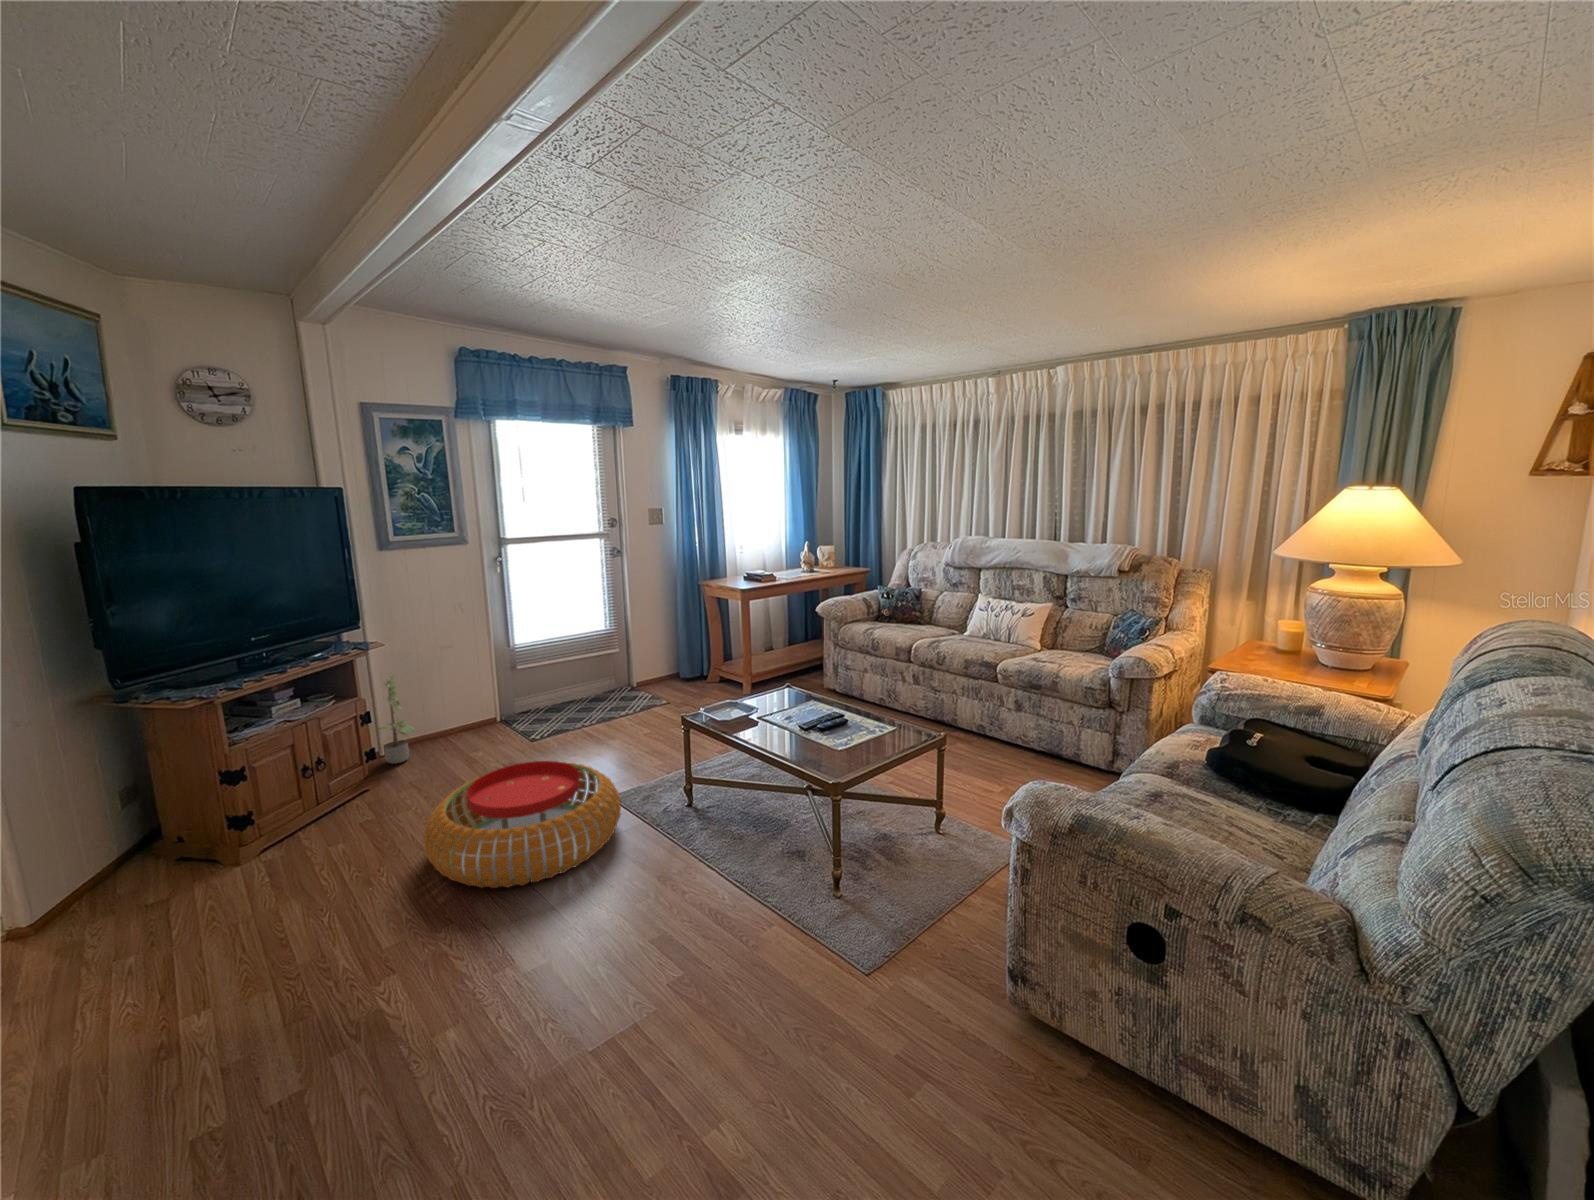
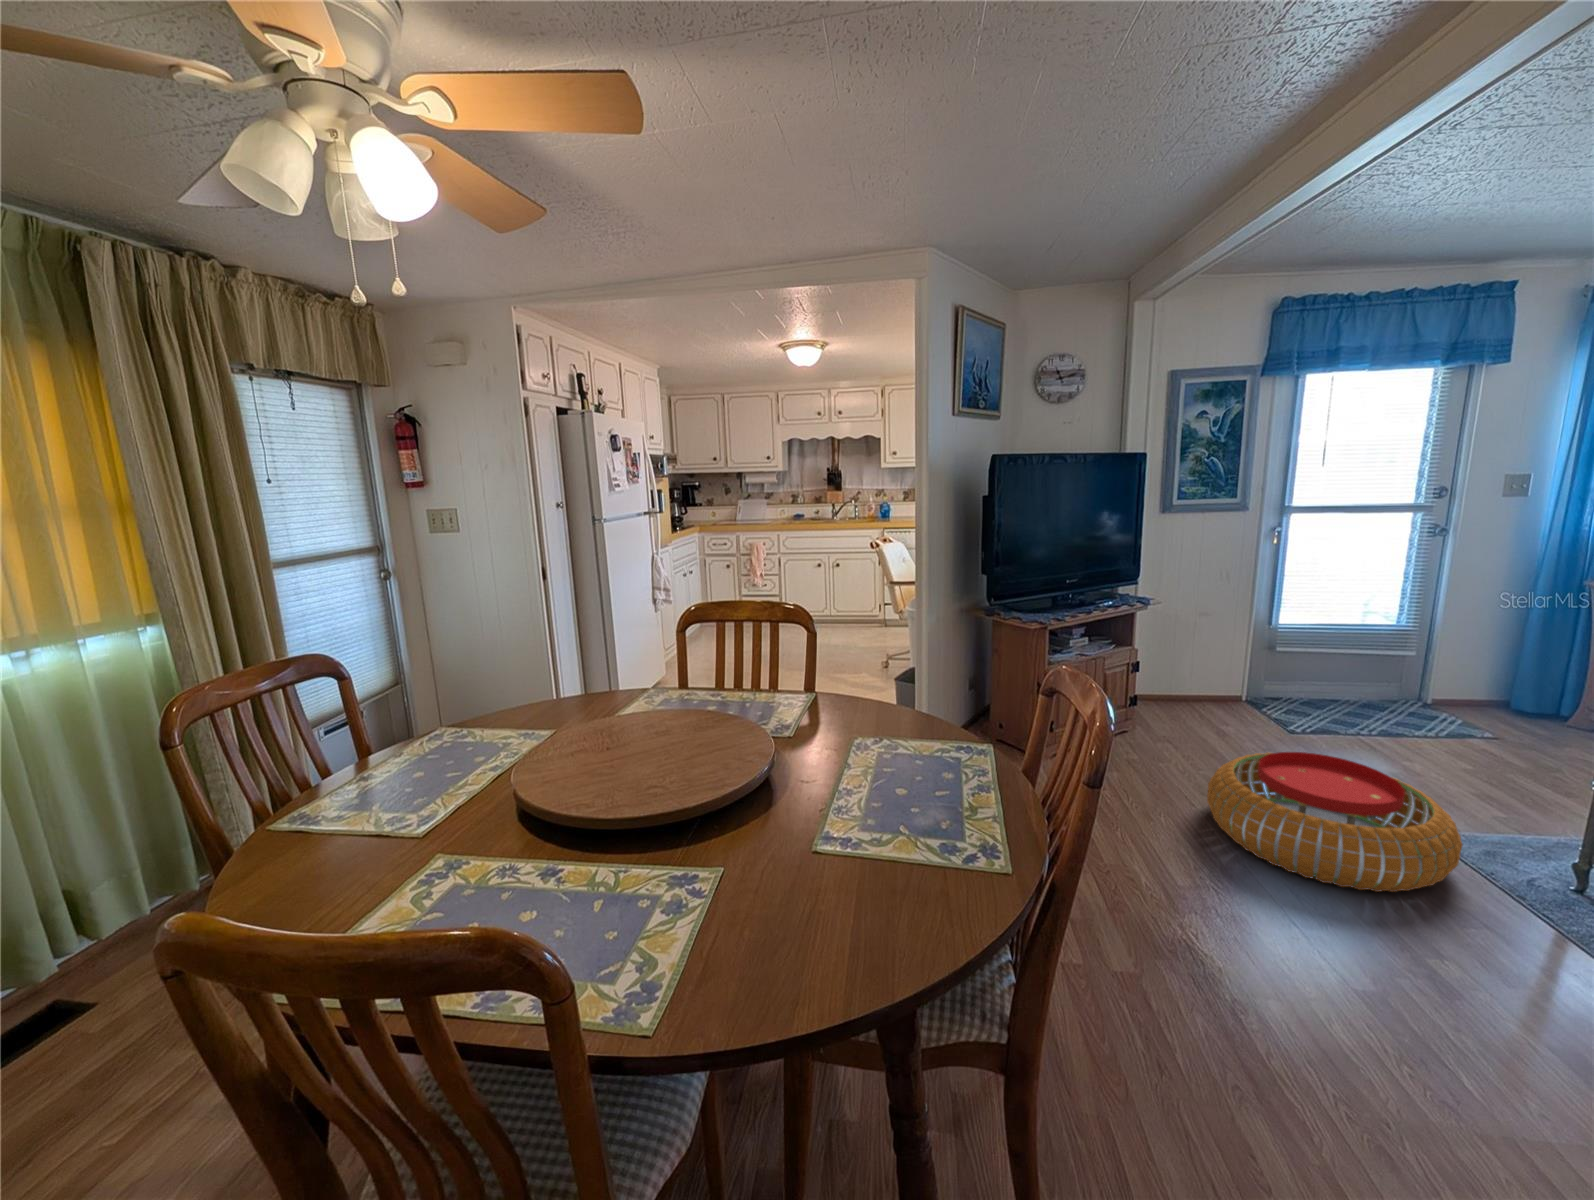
potted plant: present [378,676,416,764] -> none [1136,629,1170,715]

